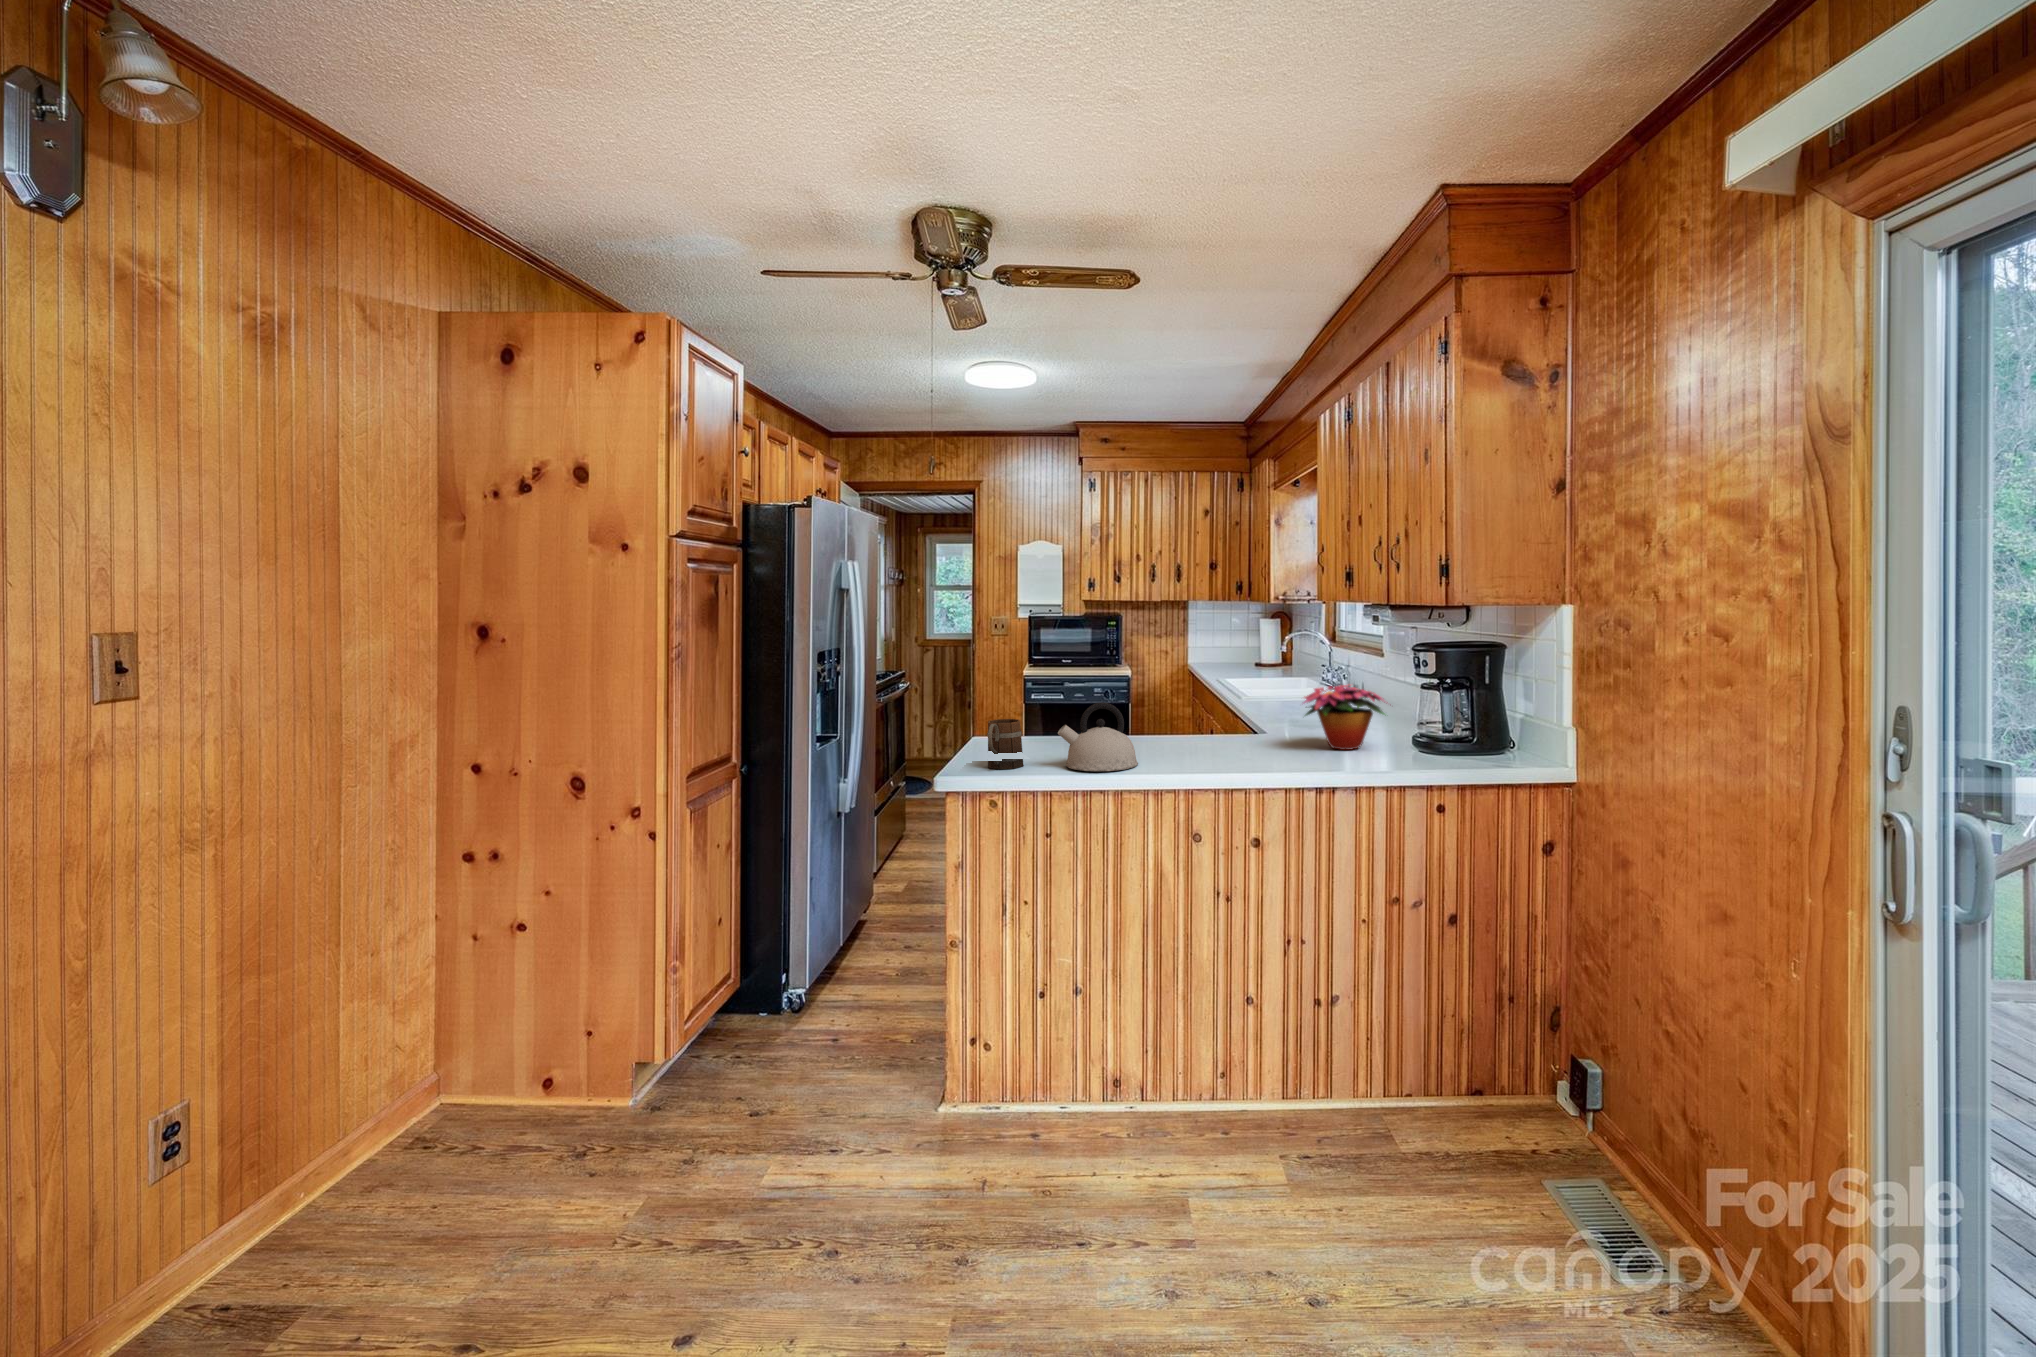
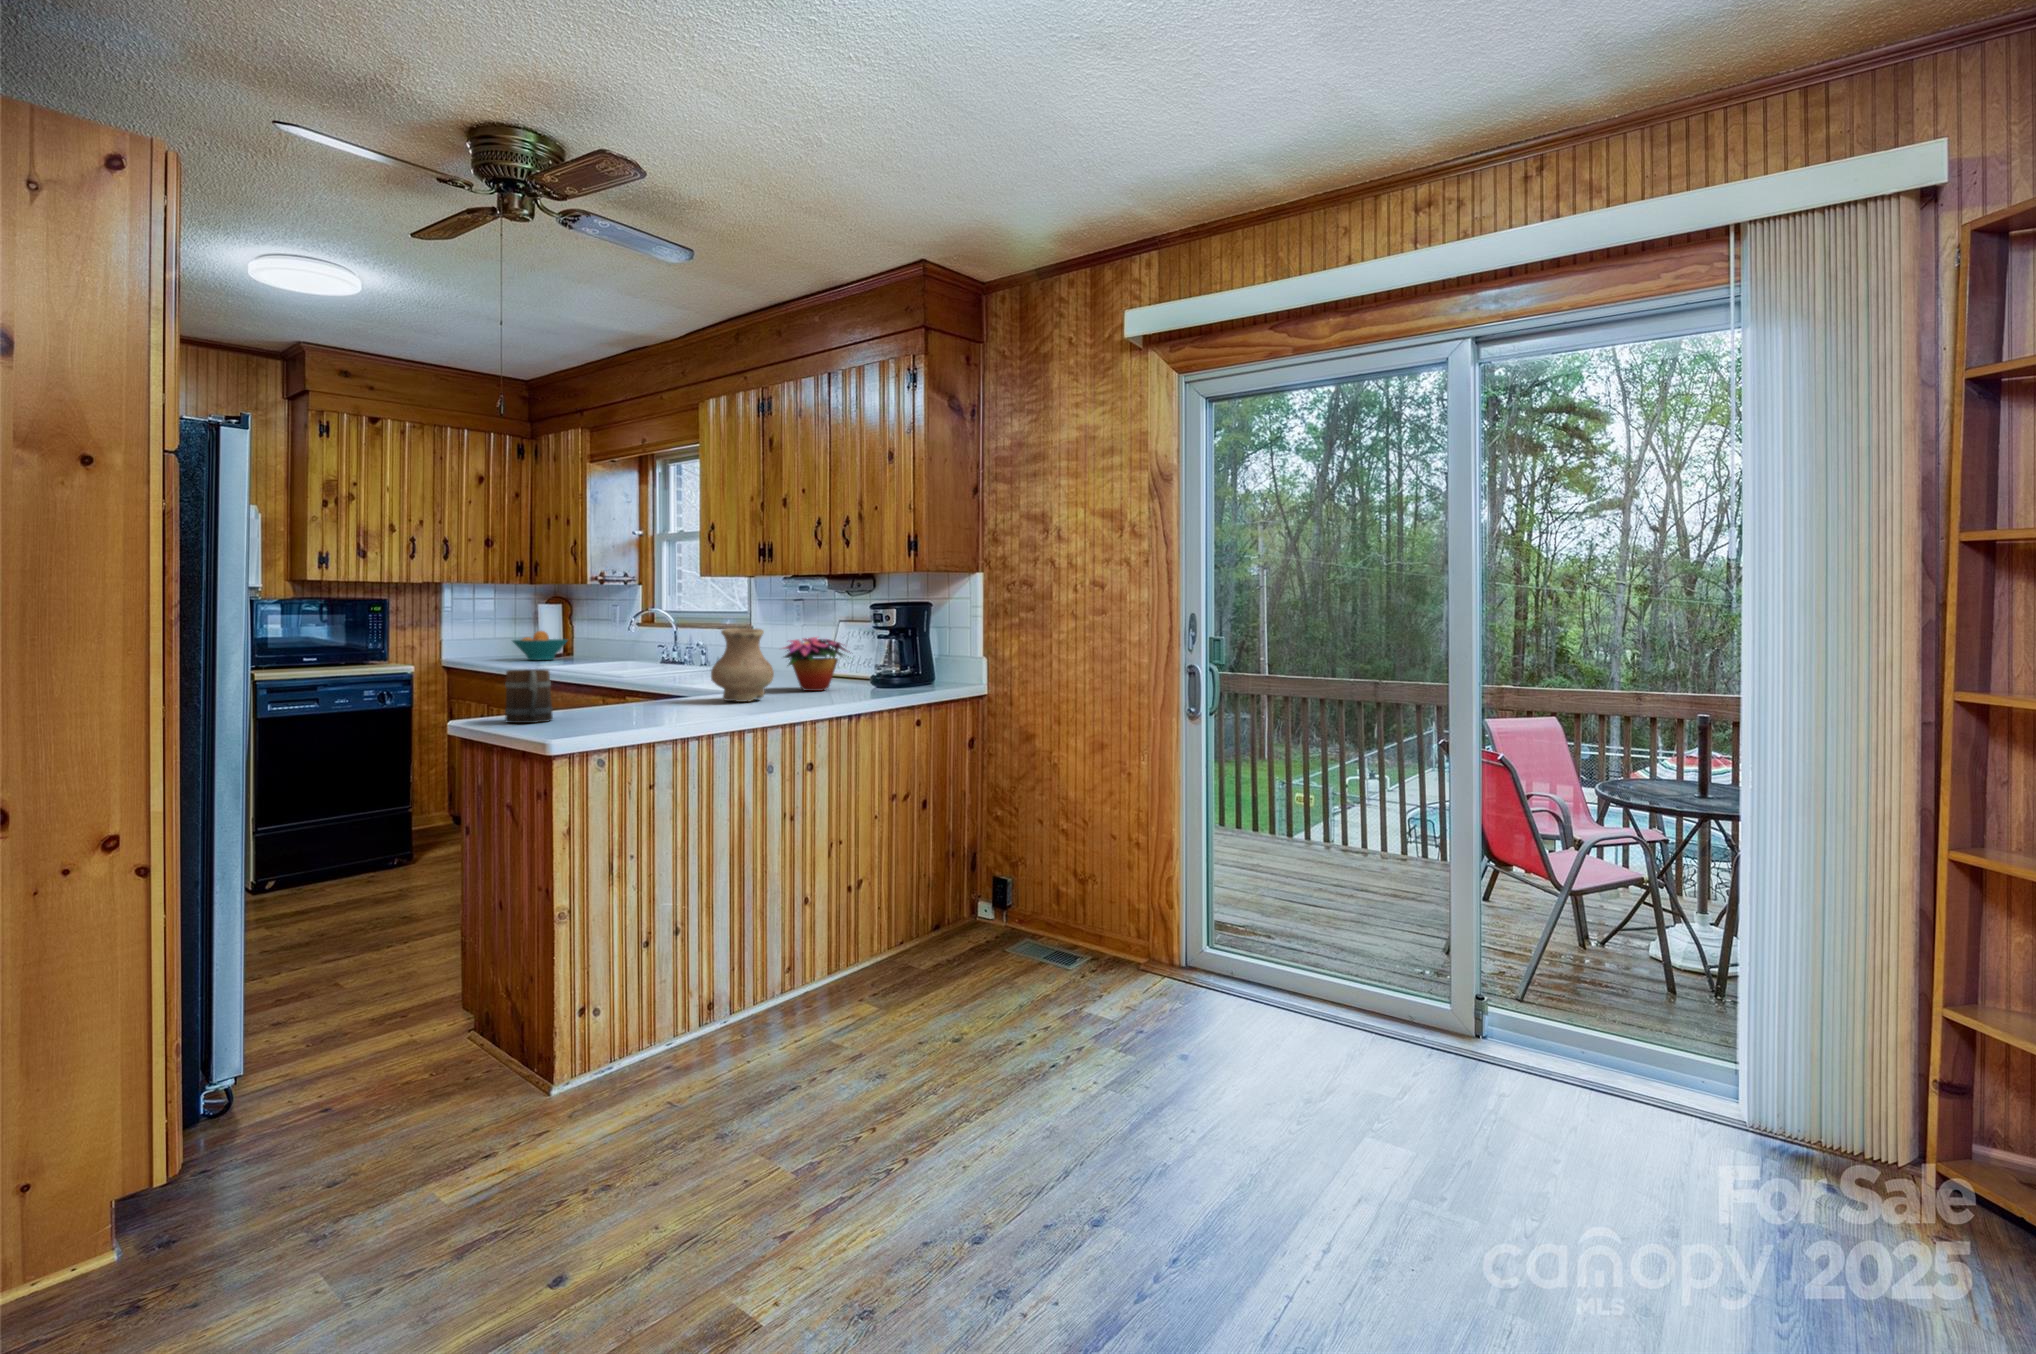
fruit bowl: none [1223,643,1272,671] -> present [513,631,567,660]
vase: none [1193,678,1260,762] -> present [711,628,774,702]
kettle: present [1058,703,1138,771] -> none [598,648,679,715]

